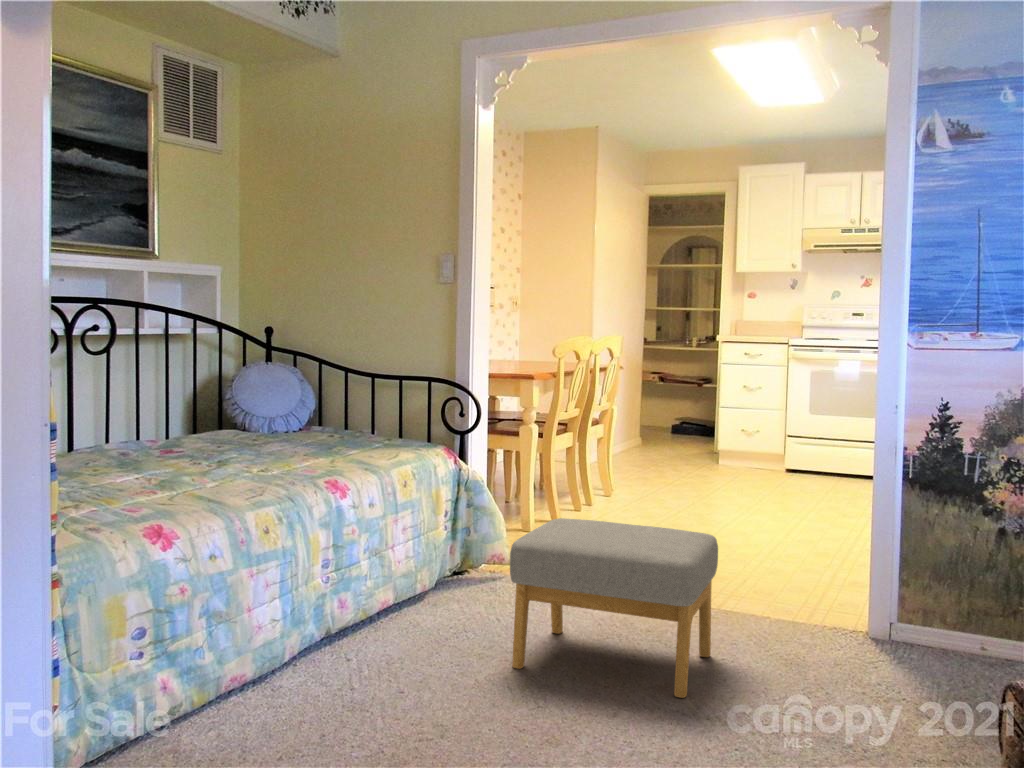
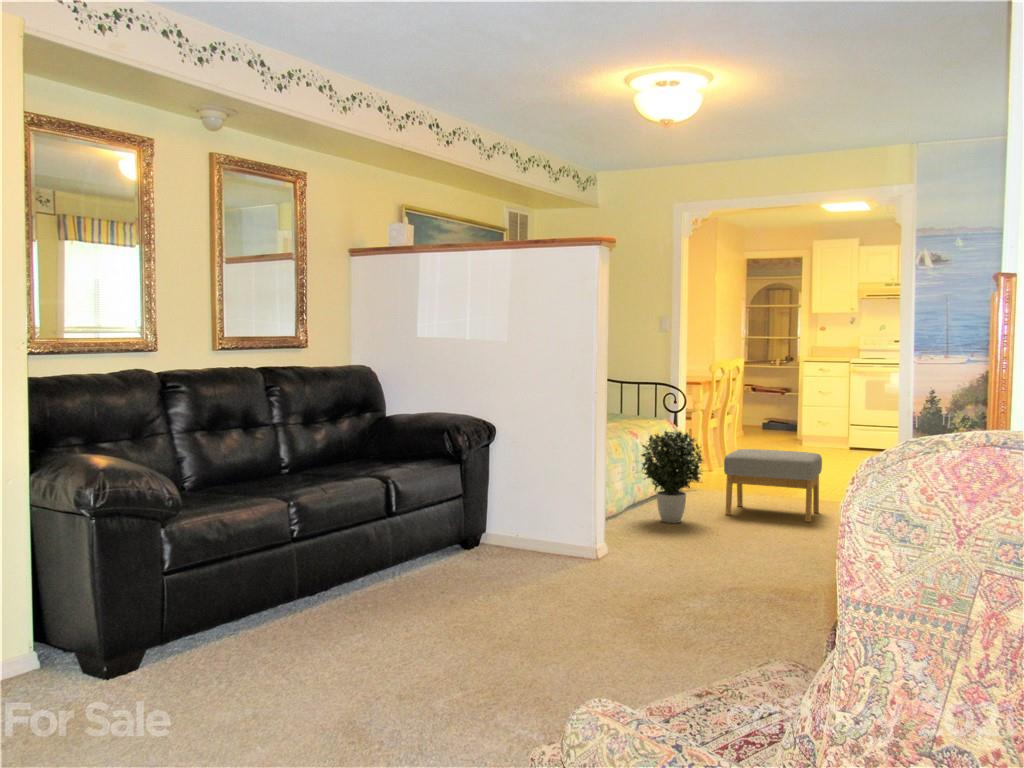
potted plant: none [302,493,451,707] -> present [642,431,703,523]

